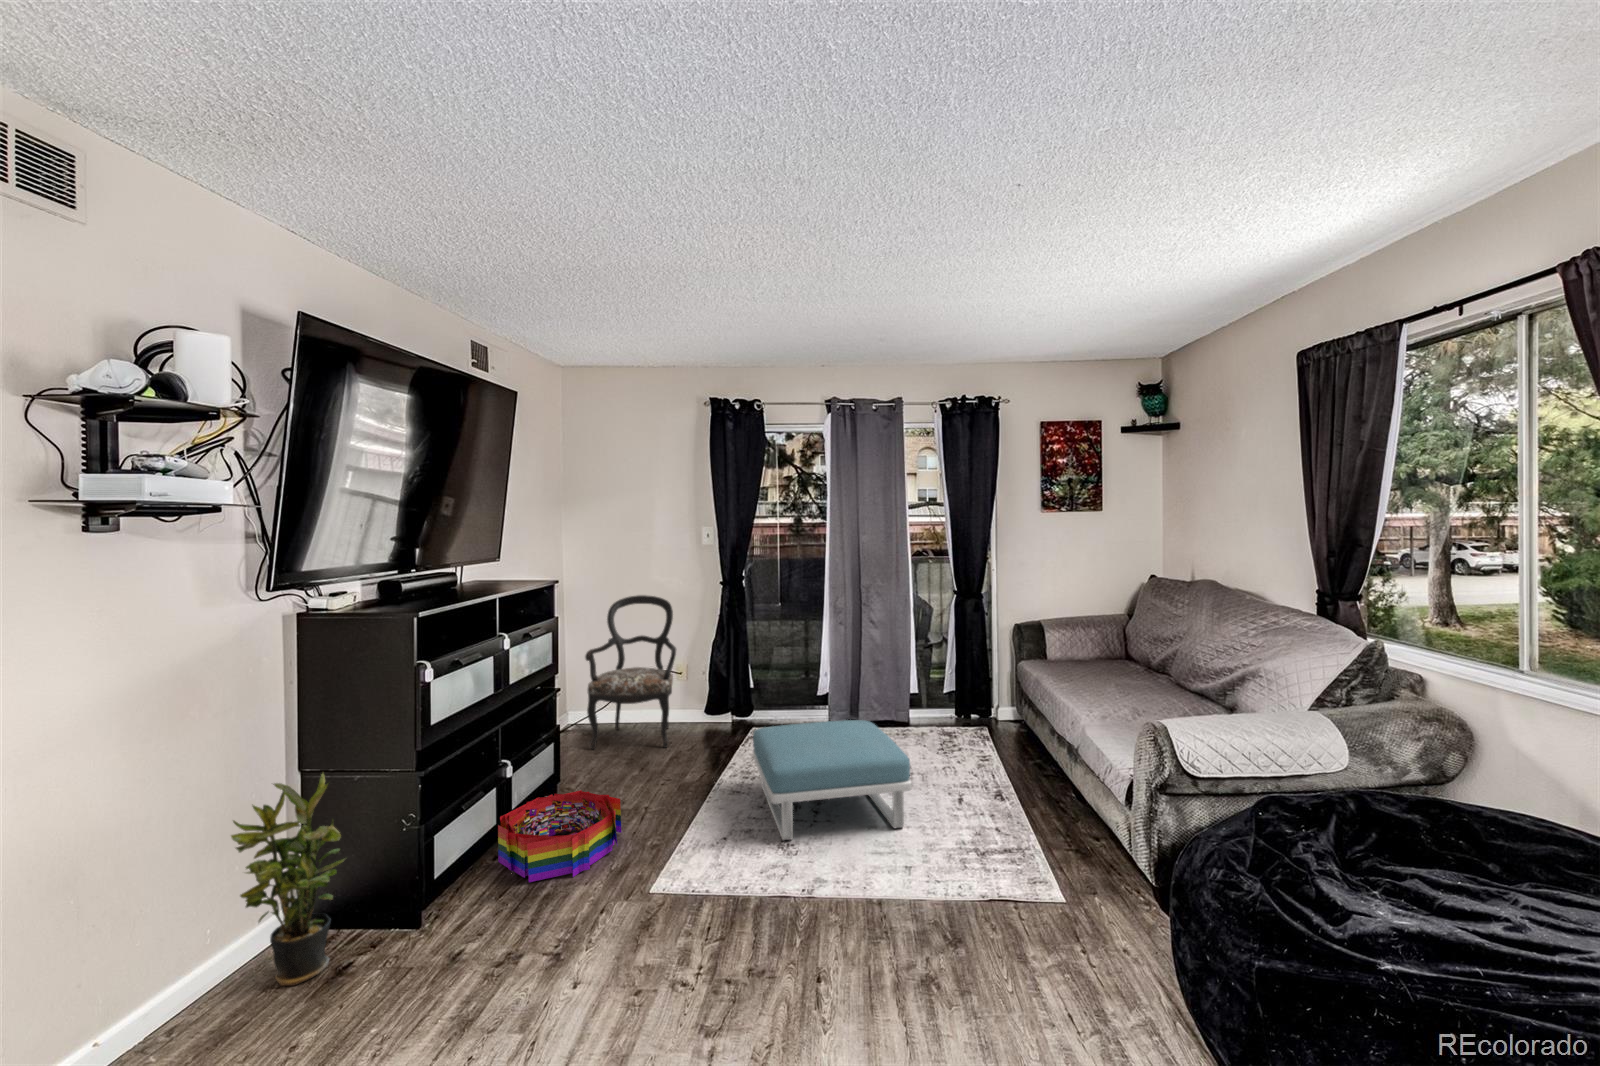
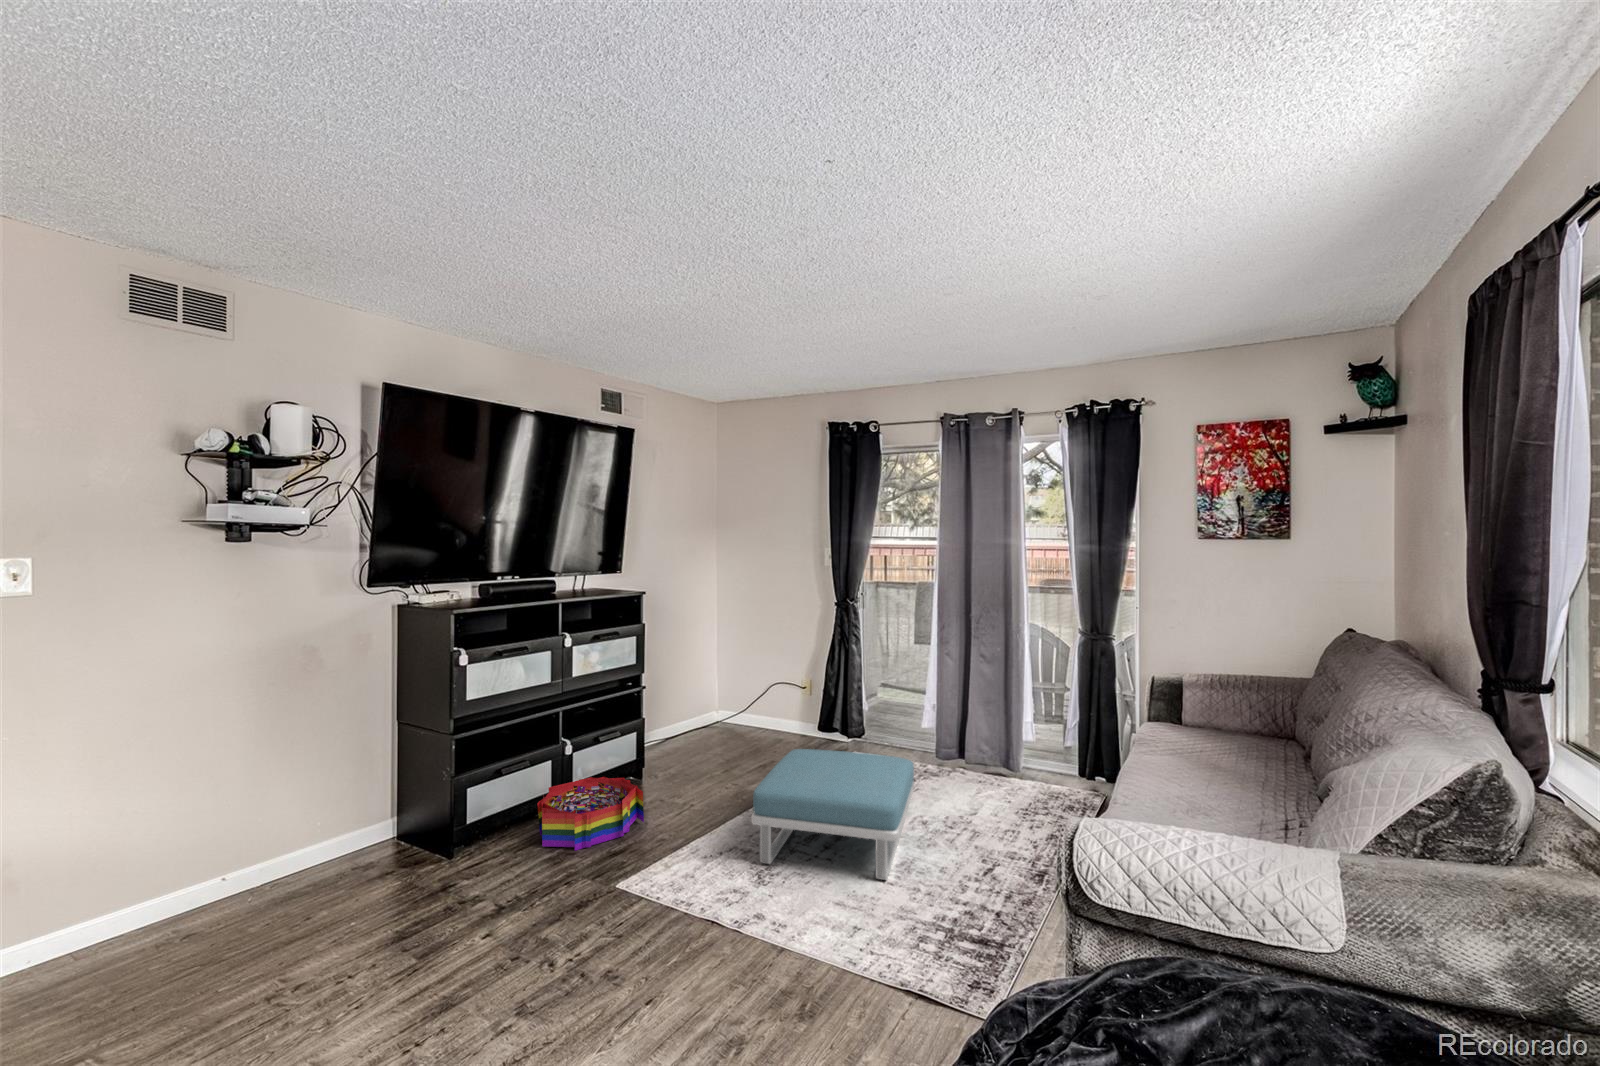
armchair: present [585,595,676,749] -> none [699,609,788,755]
potted plant: present [231,772,345,986] -> none [313,726,400,880]

